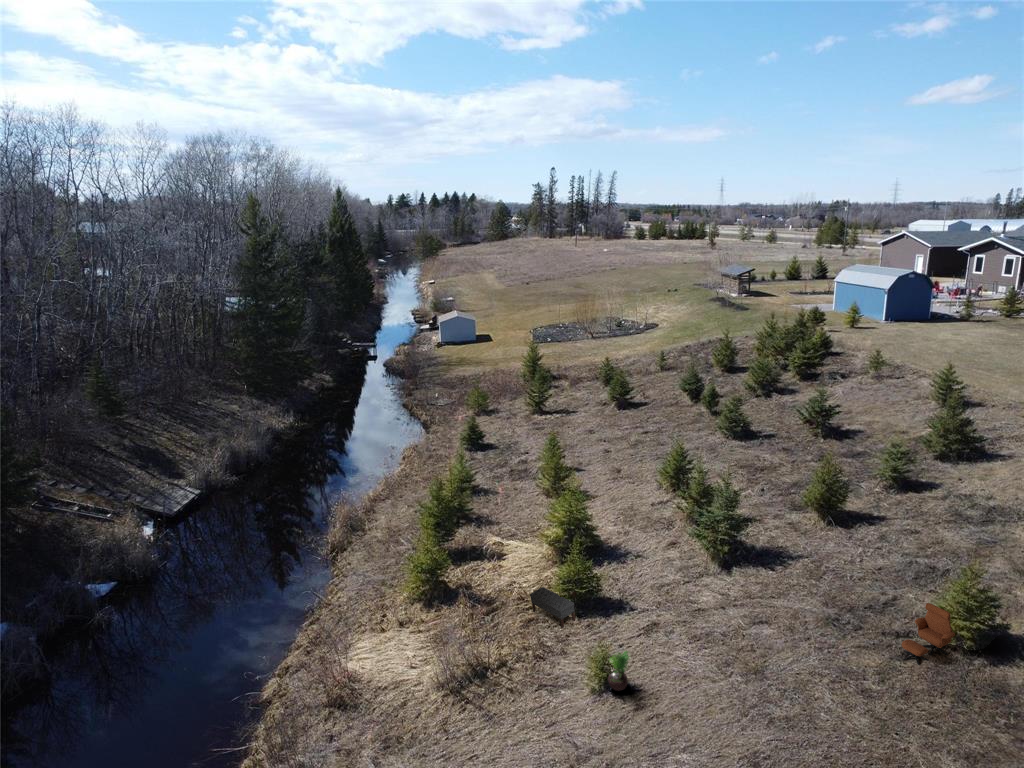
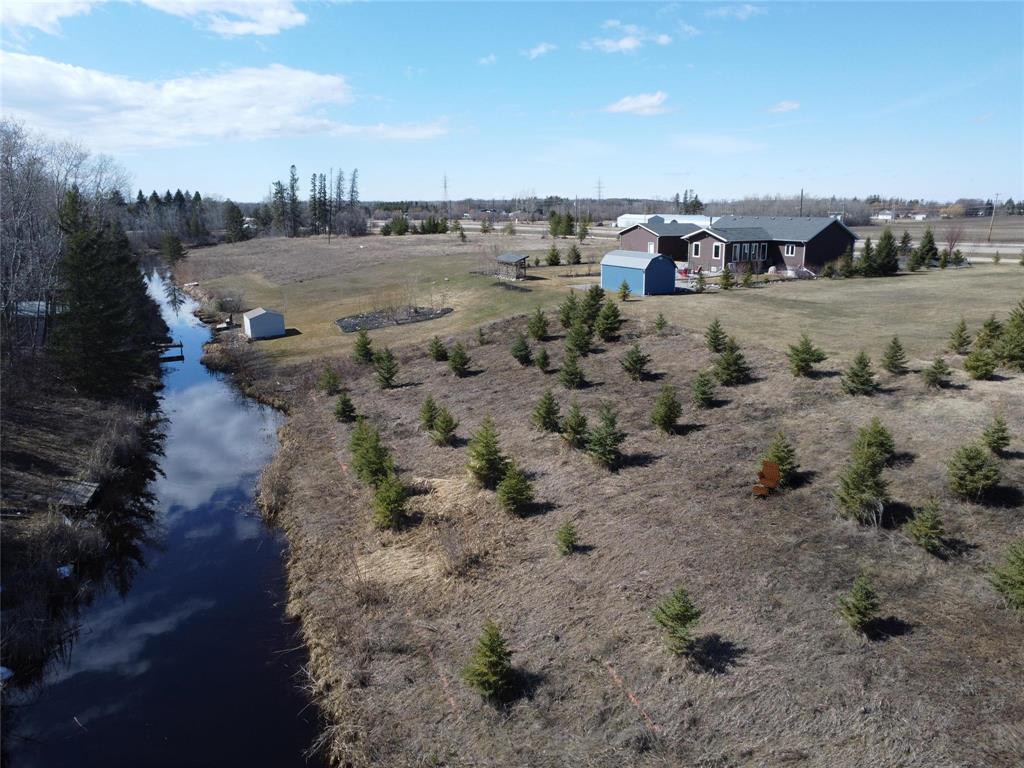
bench: present [530,587,575,628] -> none [477,505,518,532]
potted tree: present [608,653,628,691] -> none [574,523,591,555]

